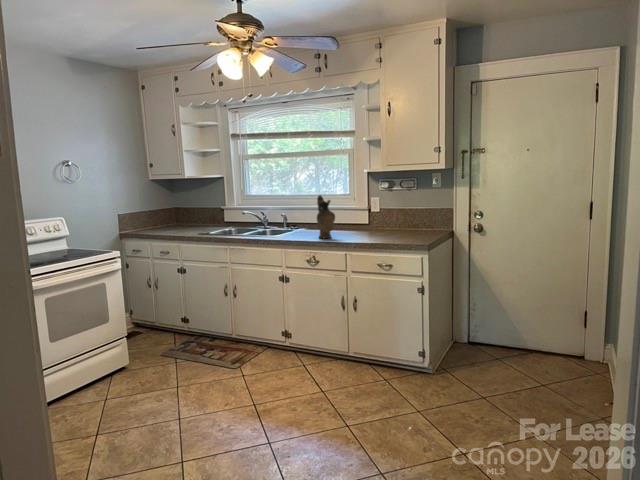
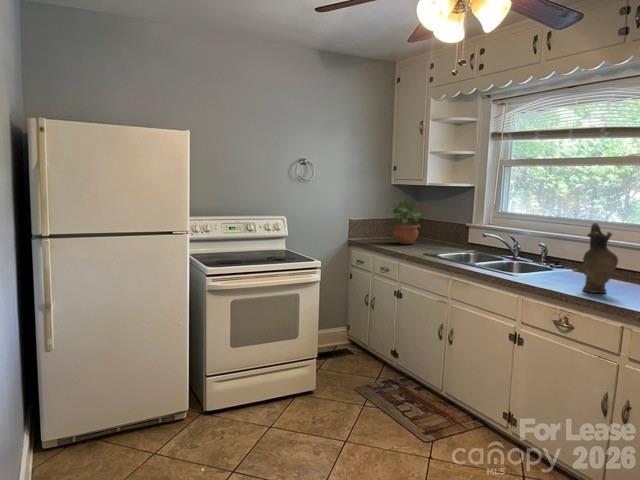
potted plant: none [151,191,184,230] -> present [387,199,421,244]

